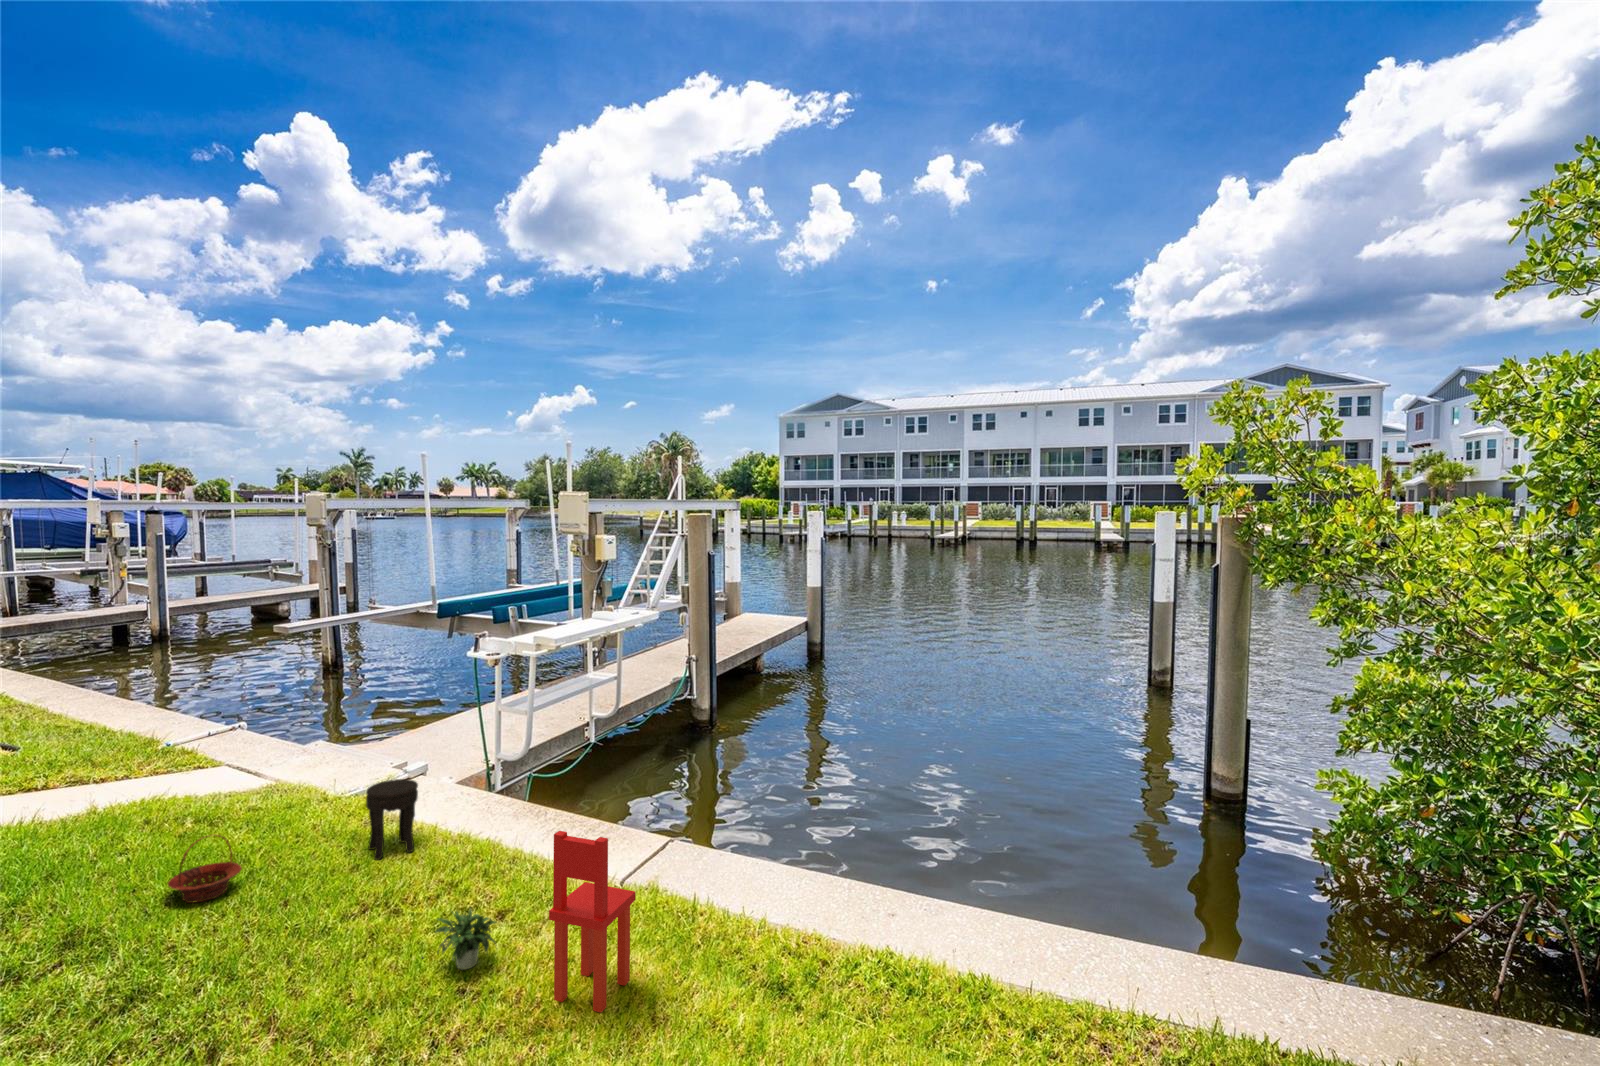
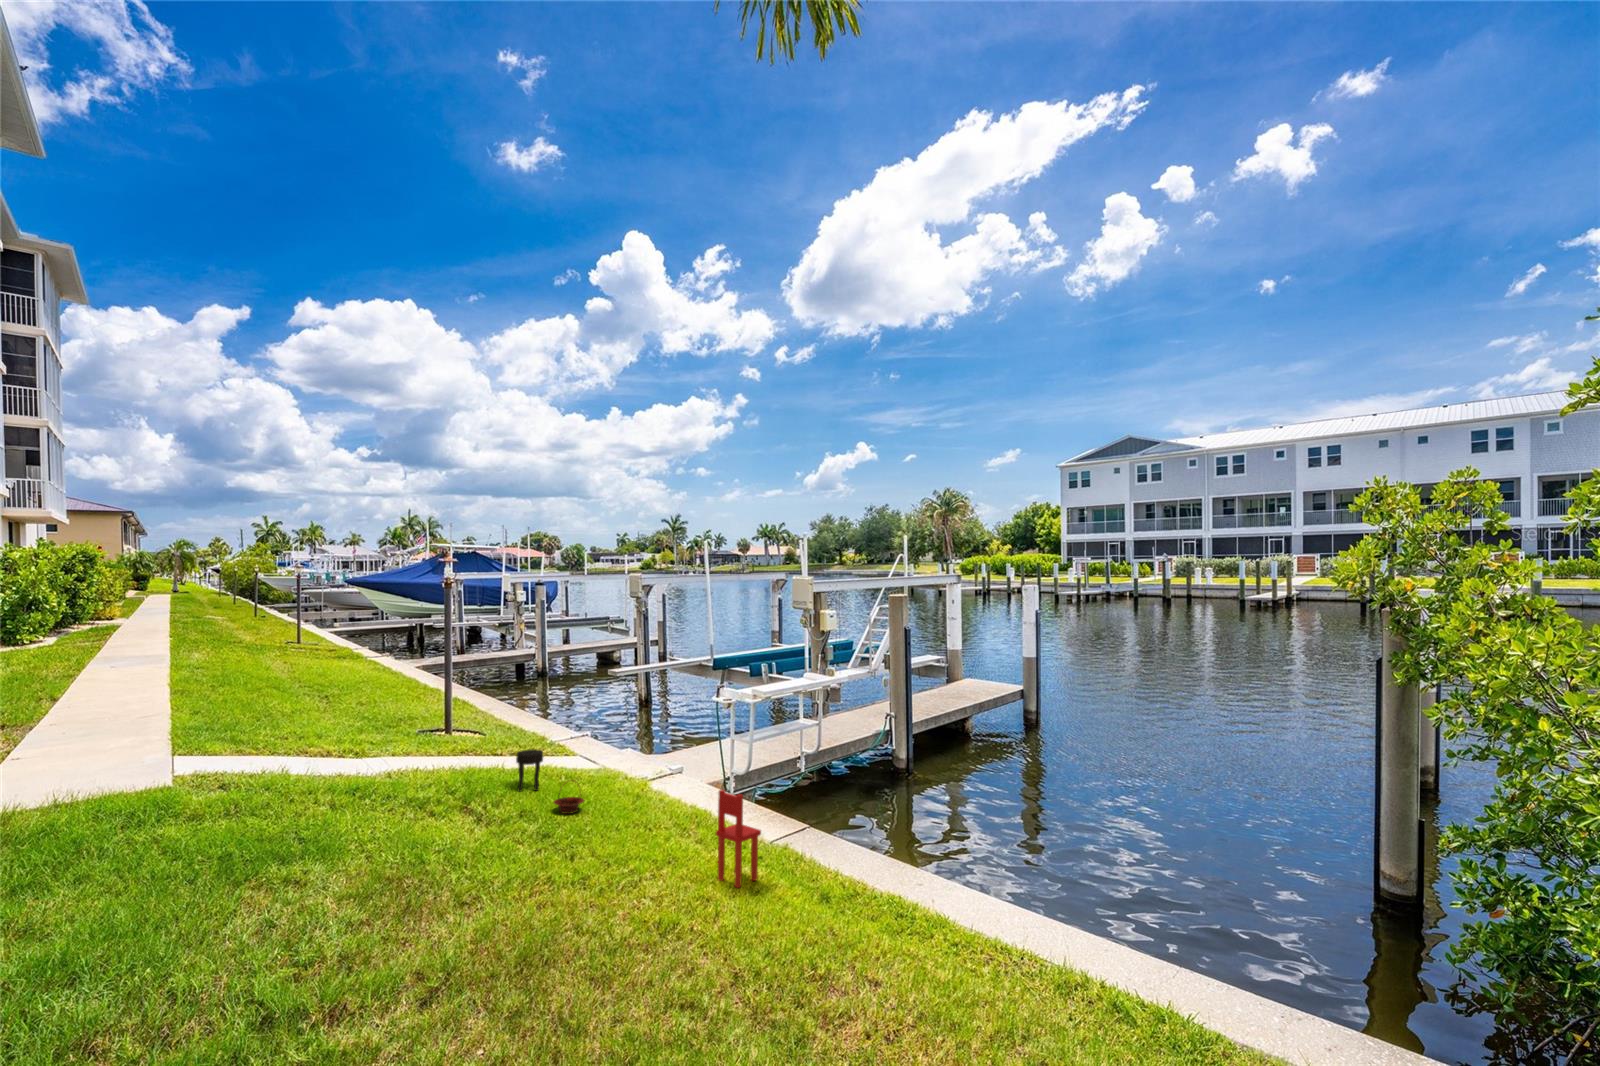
side table: present [366,779,418,860] -> present [516,749,543,792]
potted plant: present [436,909,497,970] -> none [660,829,697,861]

